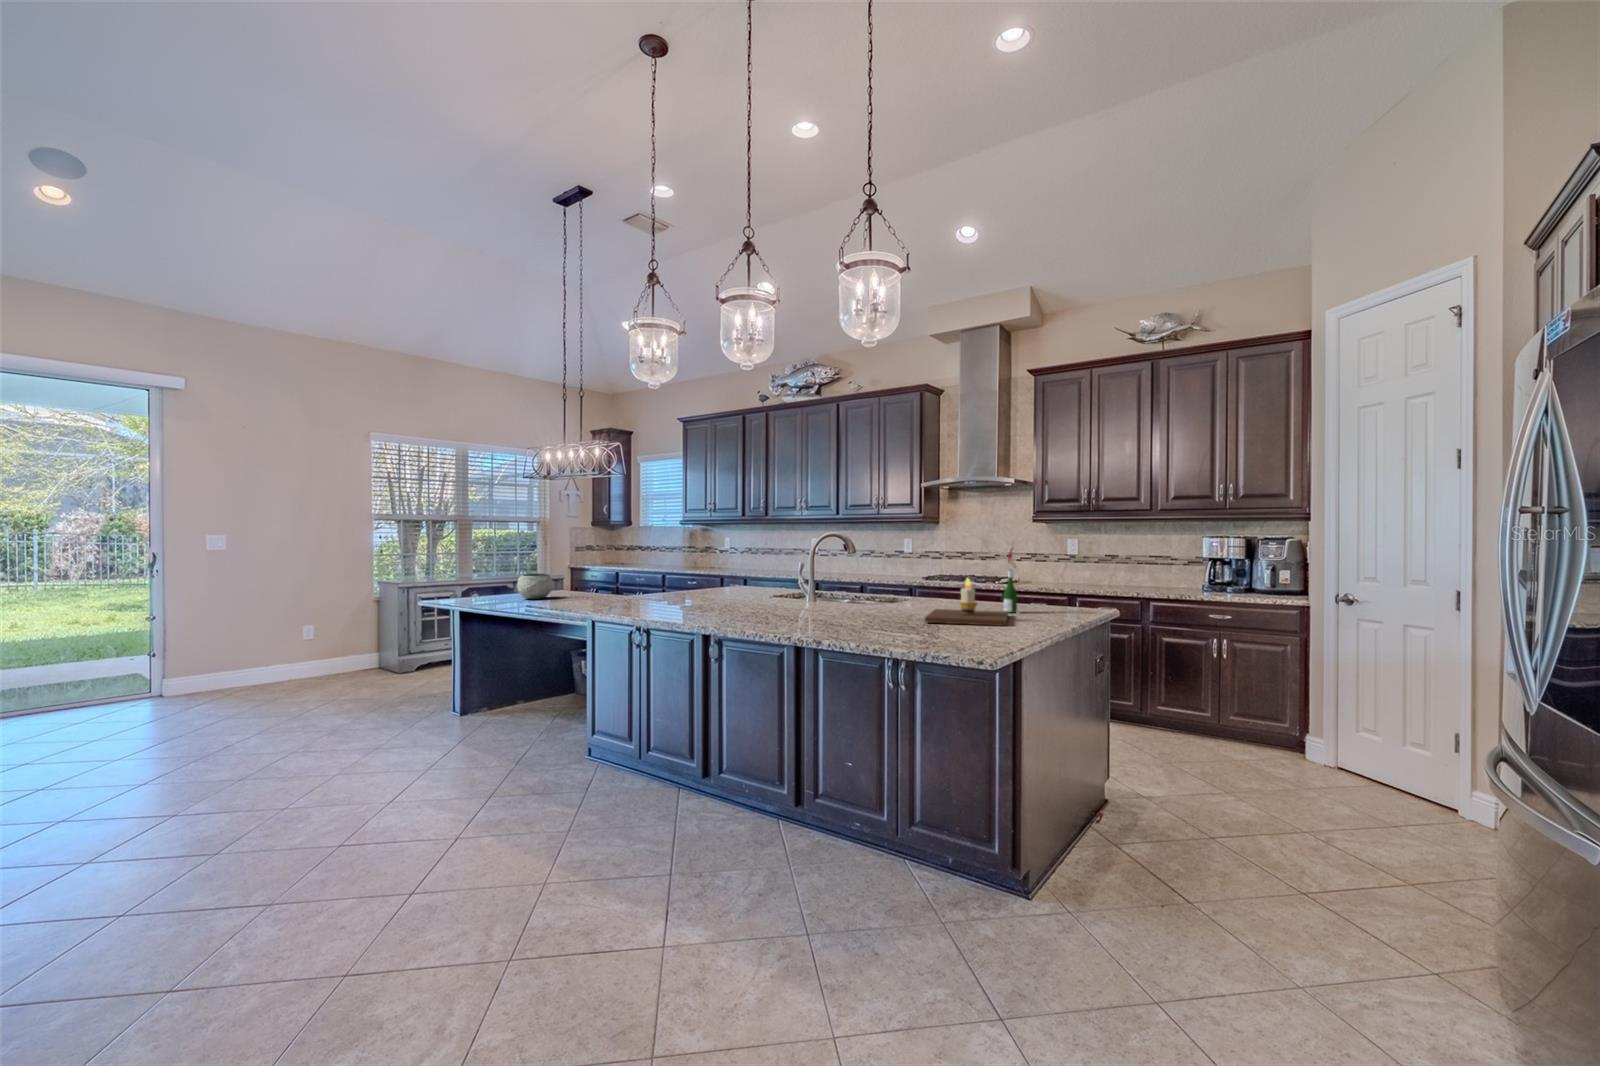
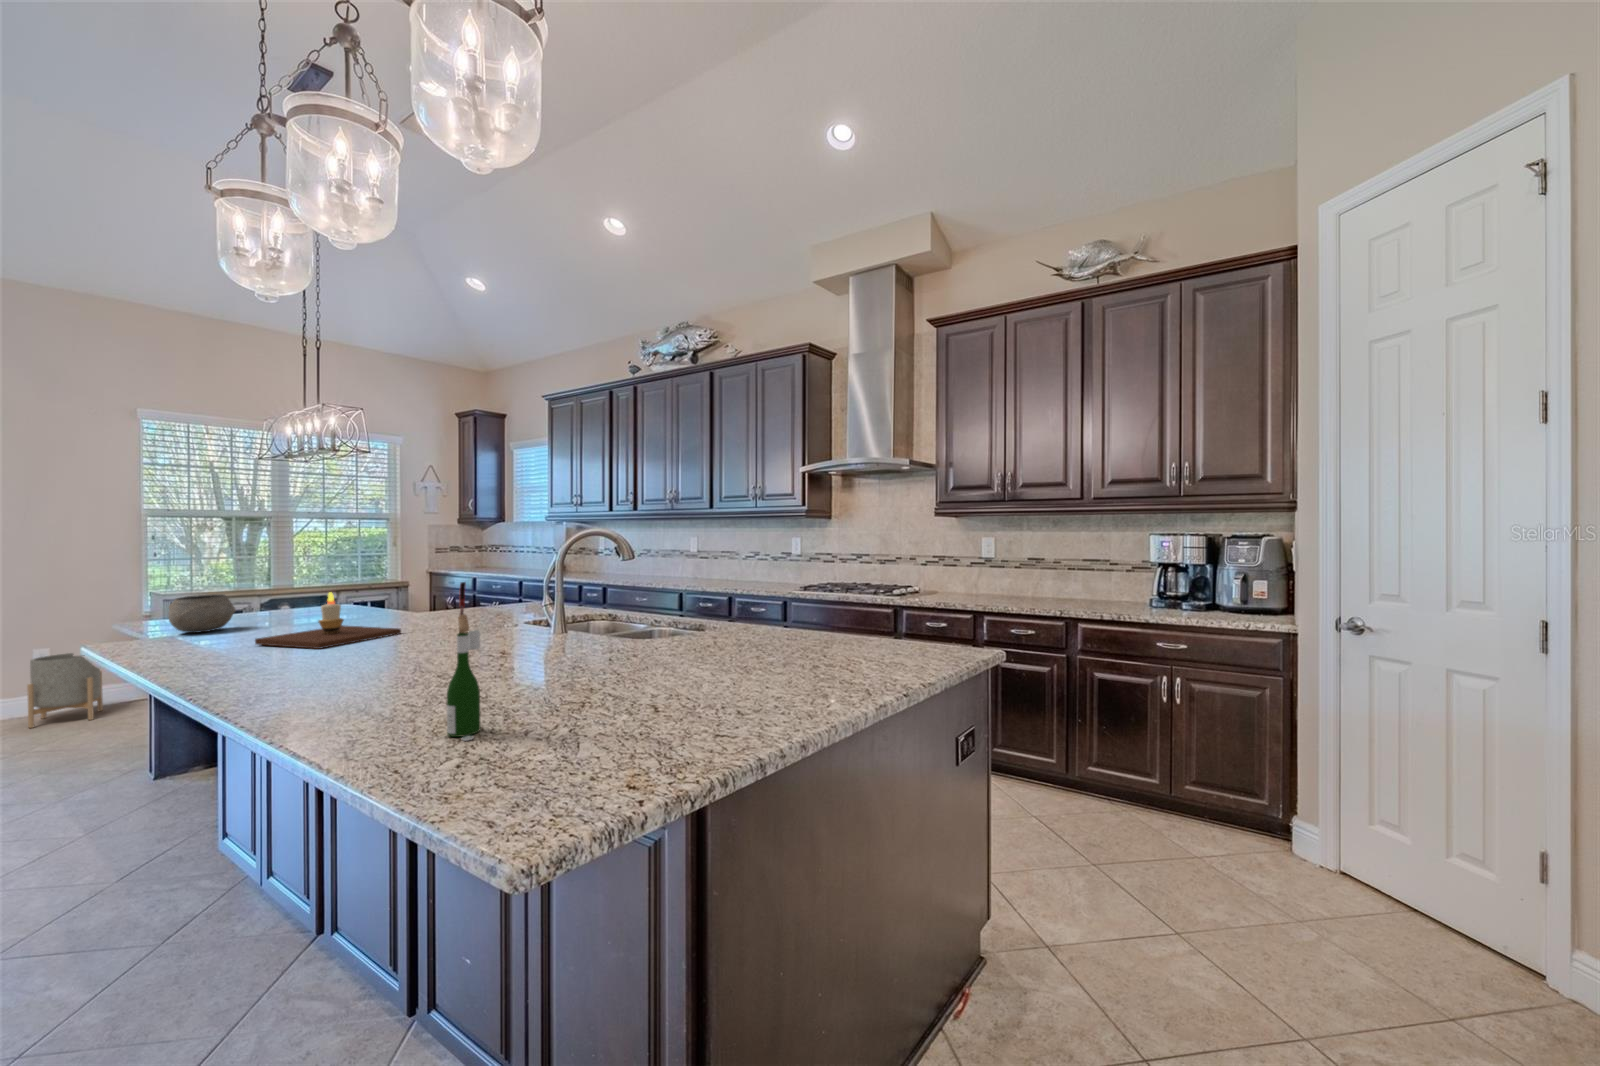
wine bottle: present [1004,548,1017,613] -> present [447,582,480,741]
candle: present [925,578,1008,626] -> present [255,592,401,649]
planter: none [319,625,362,681] -> present [27,653,103,728]

